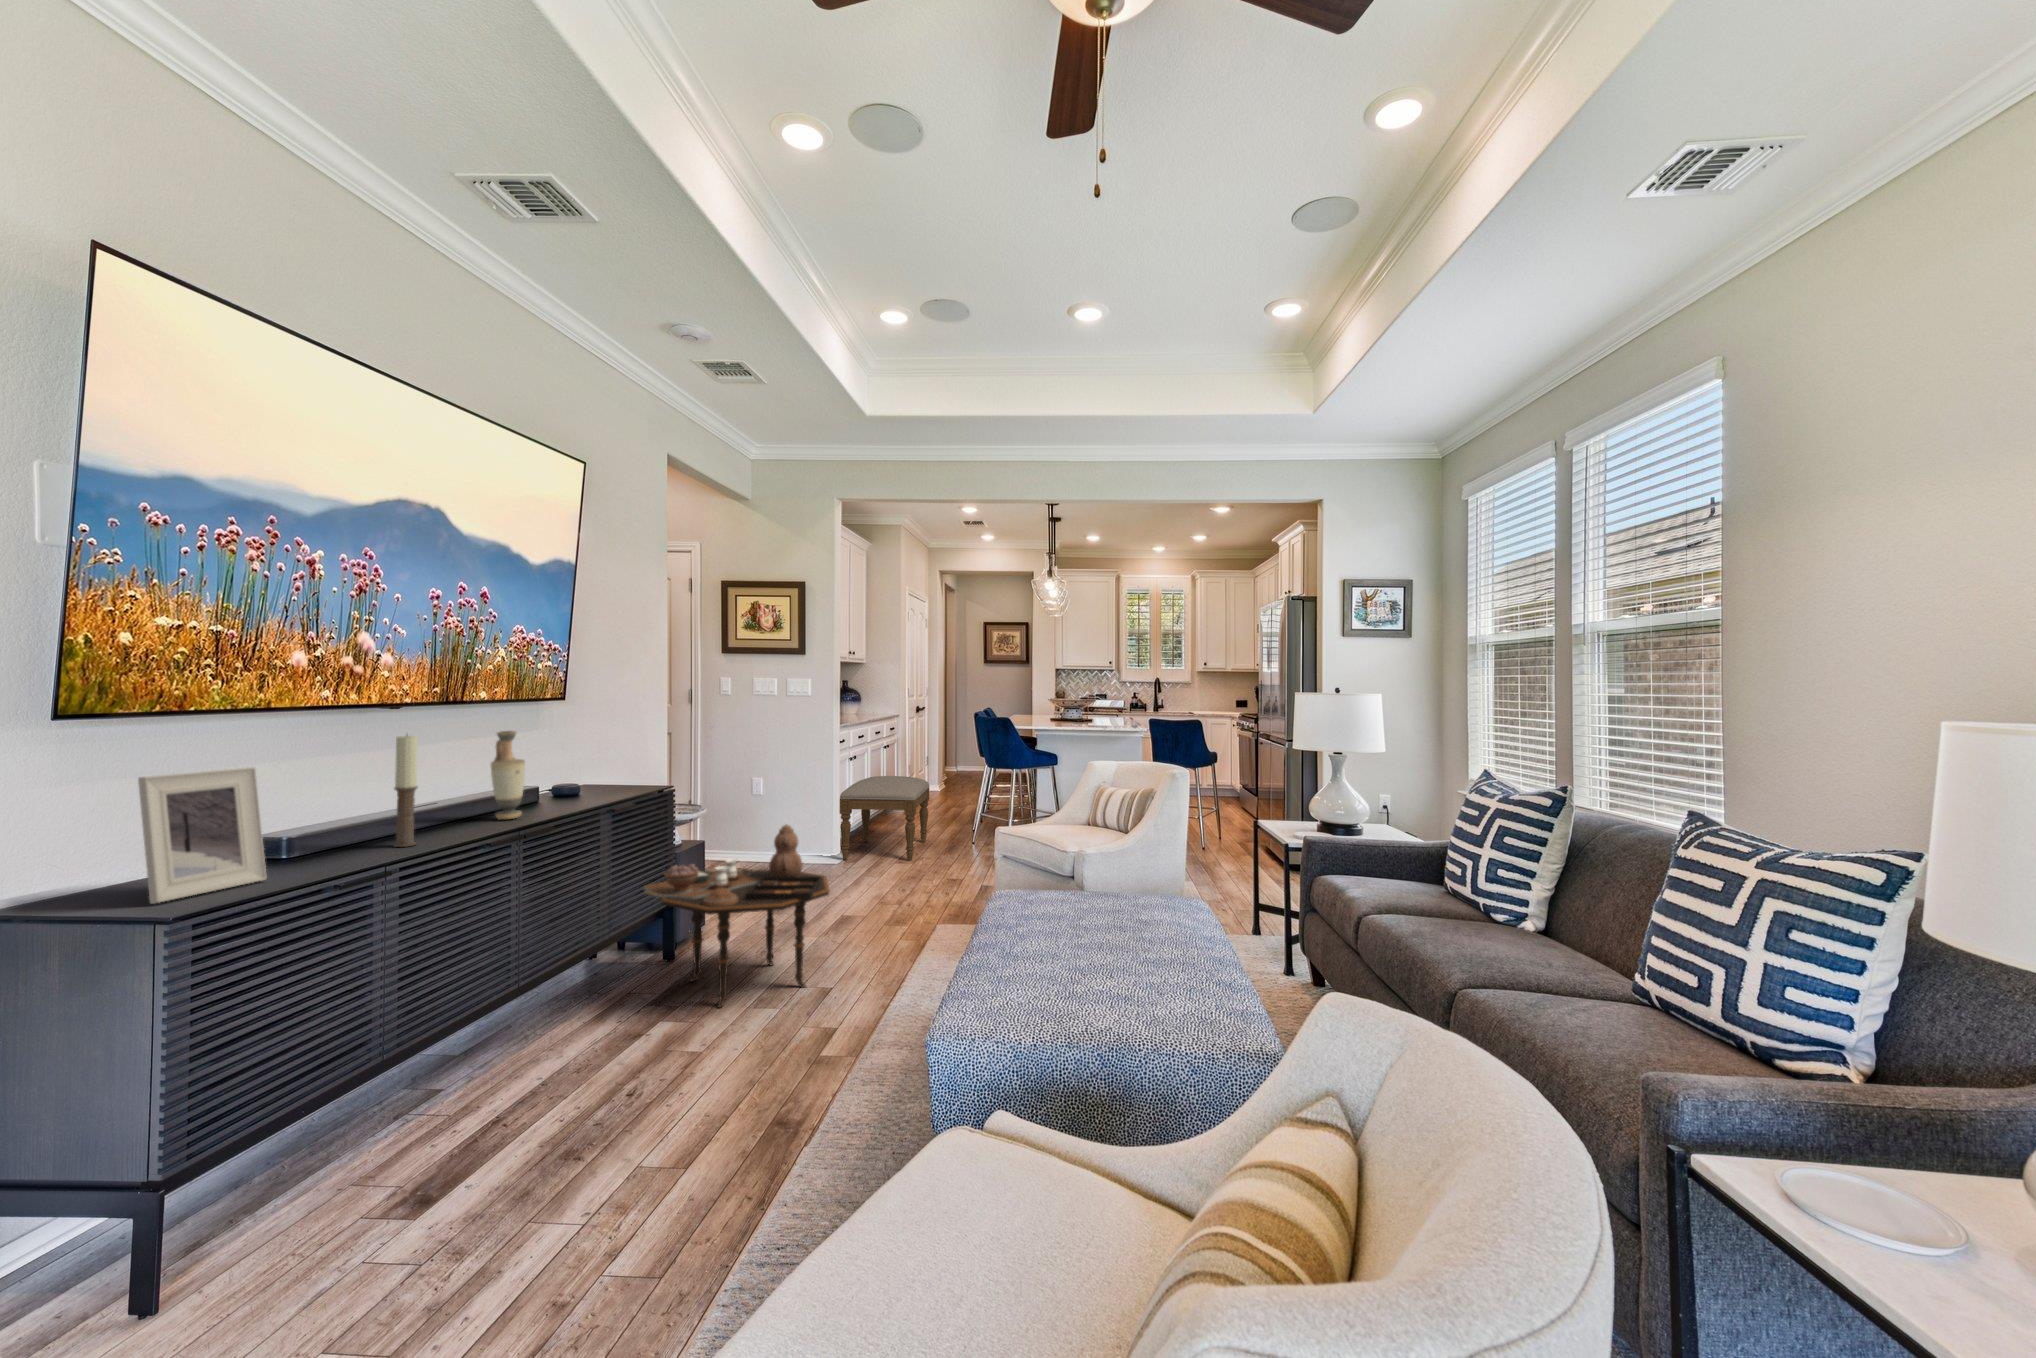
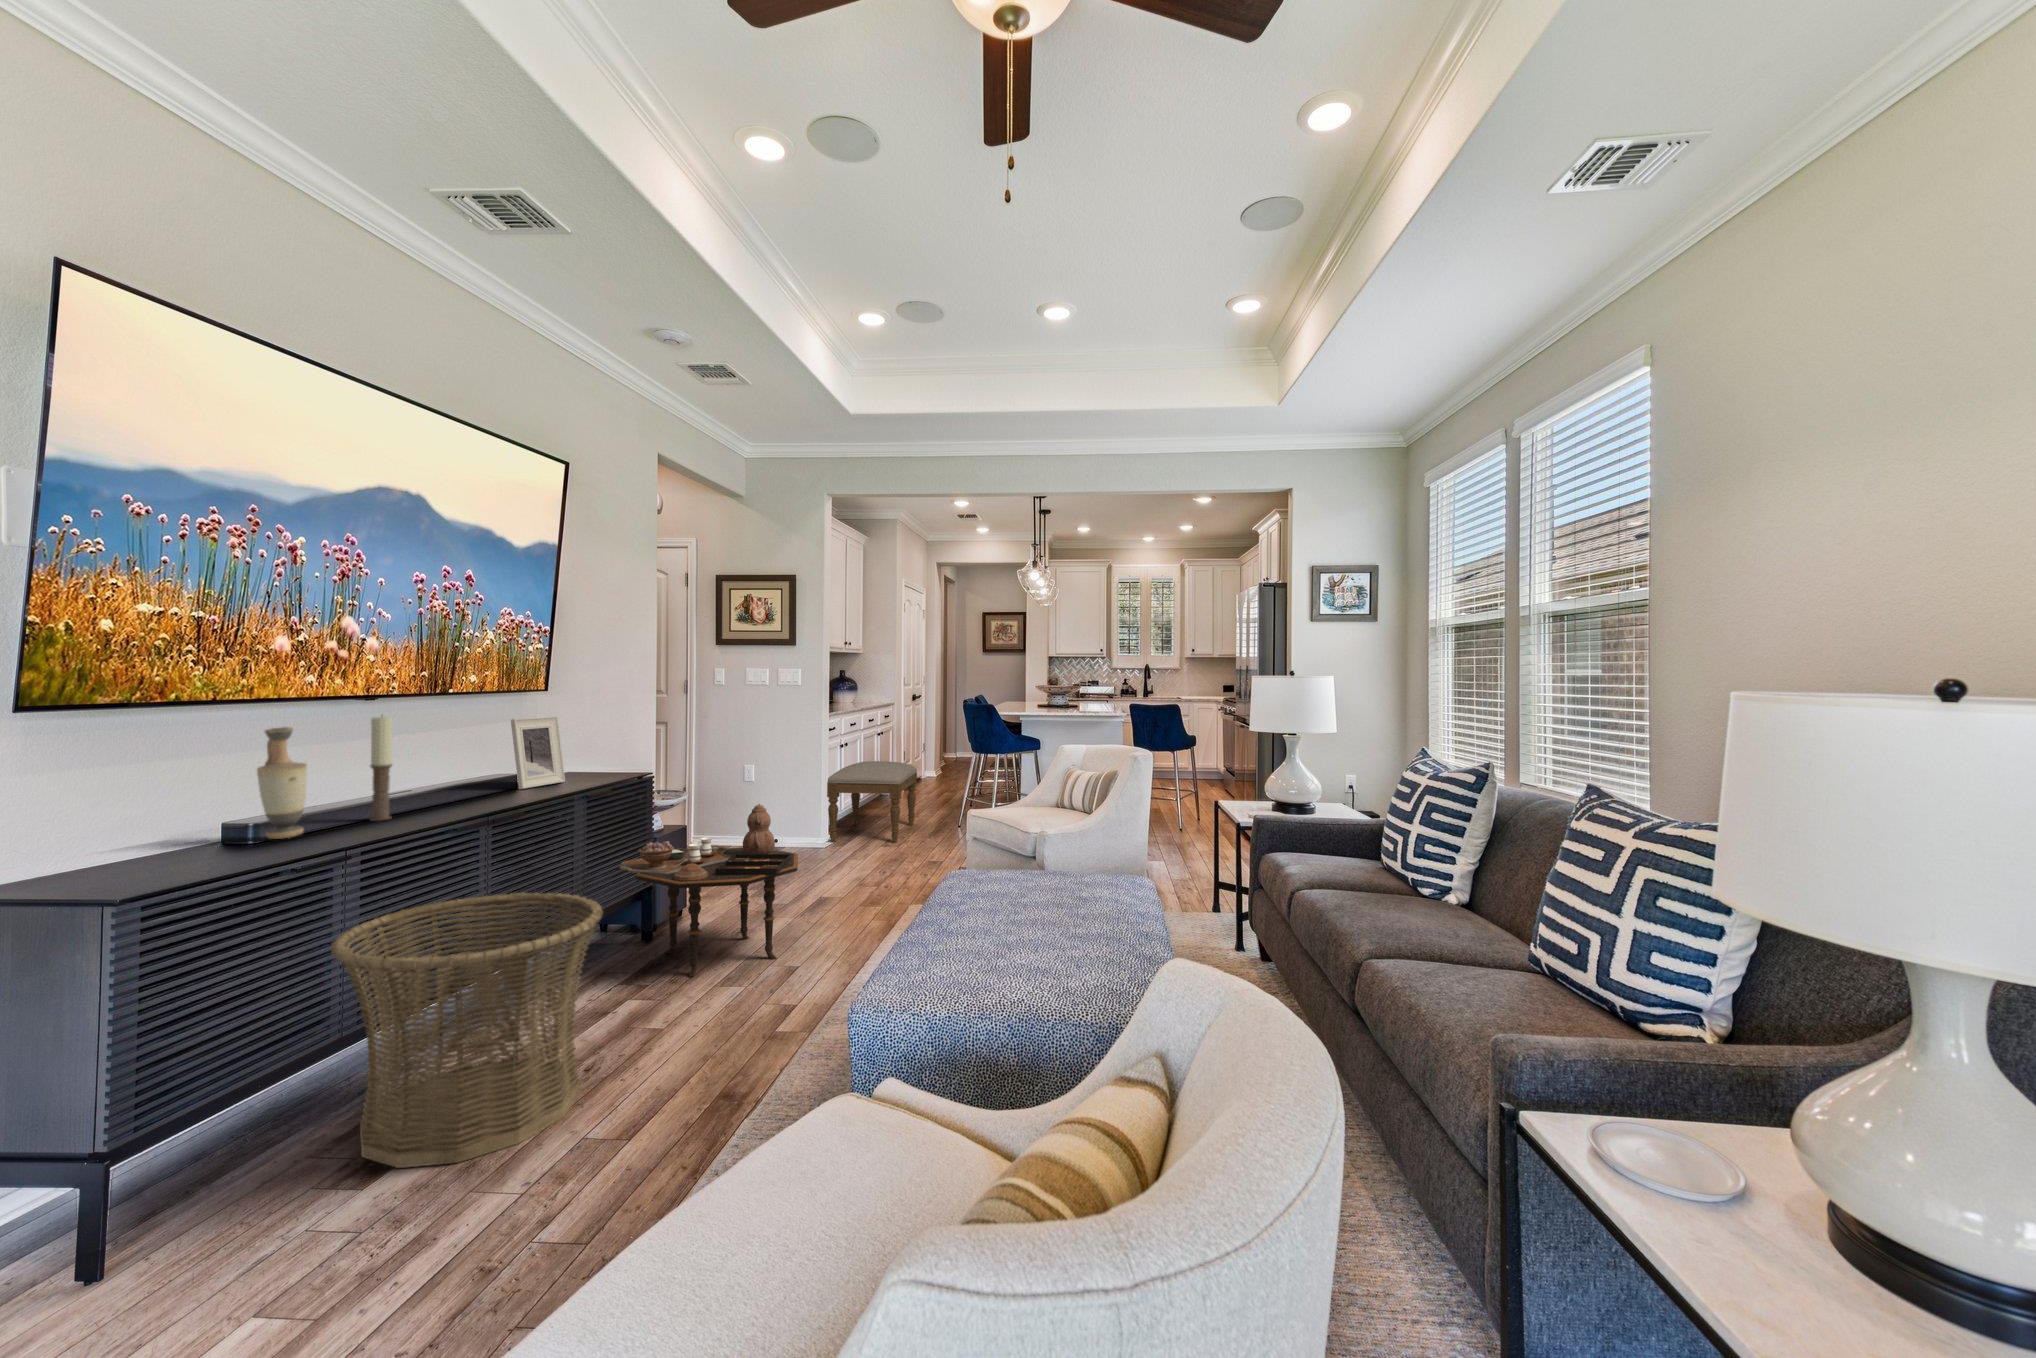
vase: present [491,731,525,820] -> present [257,727,307,839]
picture frame: present [138,767,266,904] -> present [511,716,565,789]
basket: none [362,922,646,1226] -> present [331,893,603,1168]

